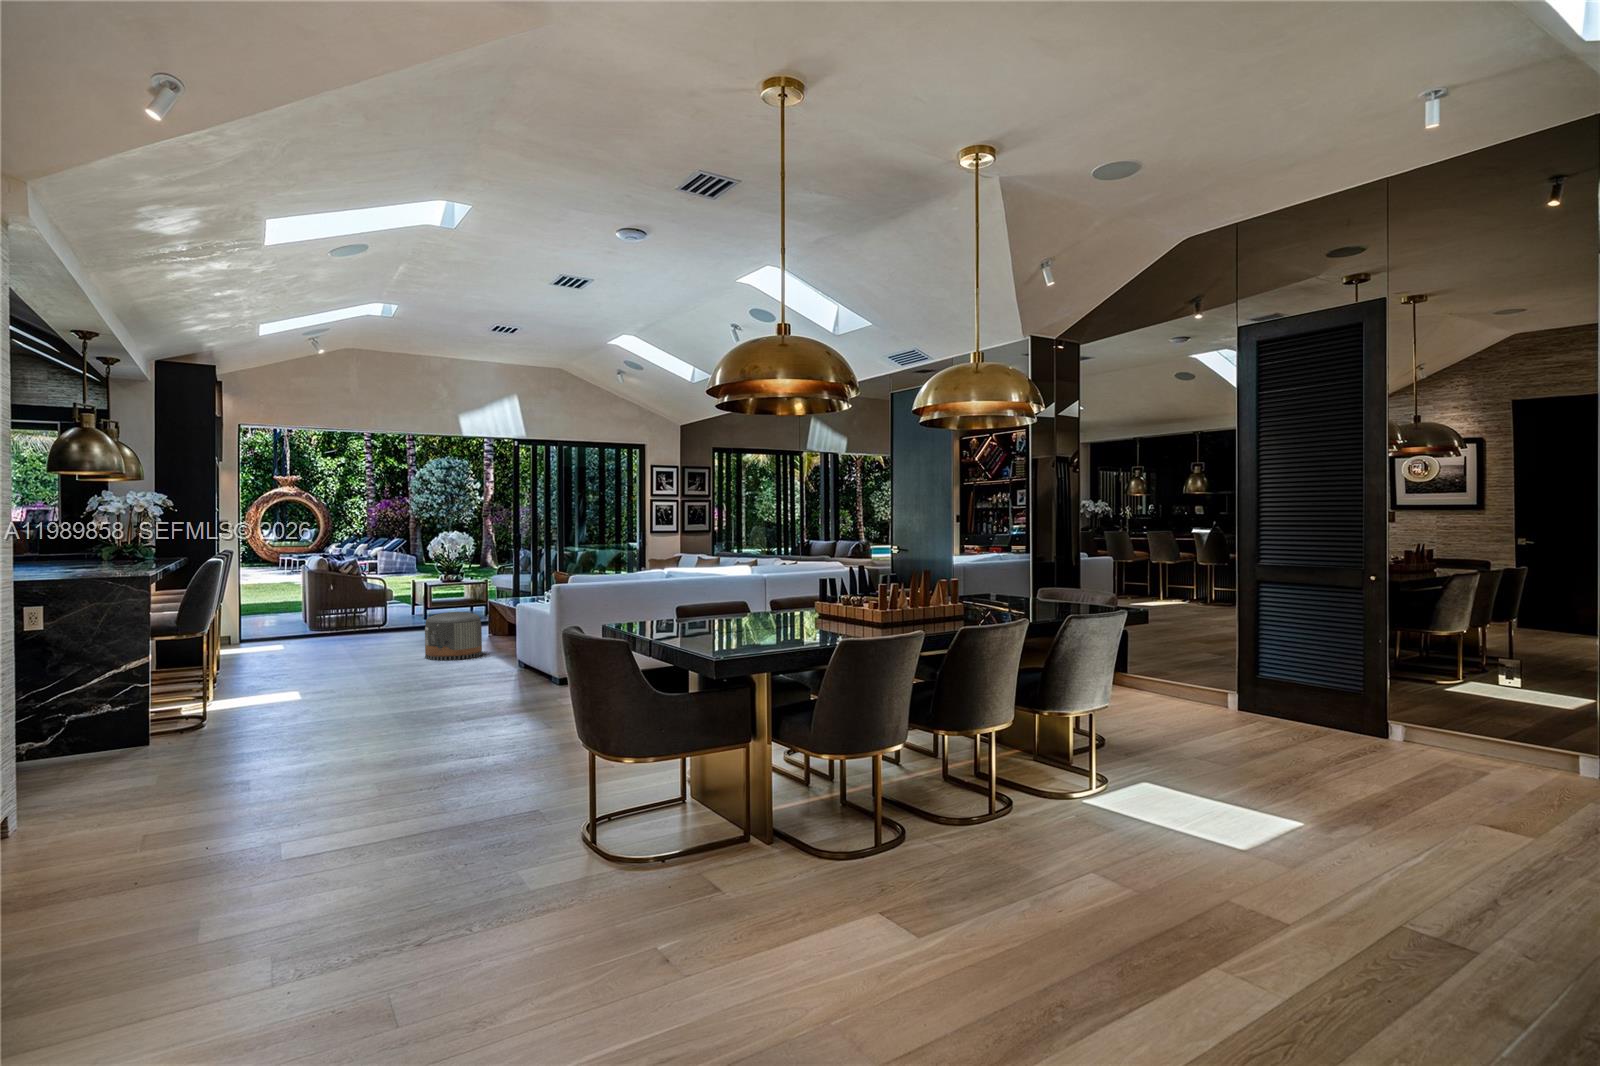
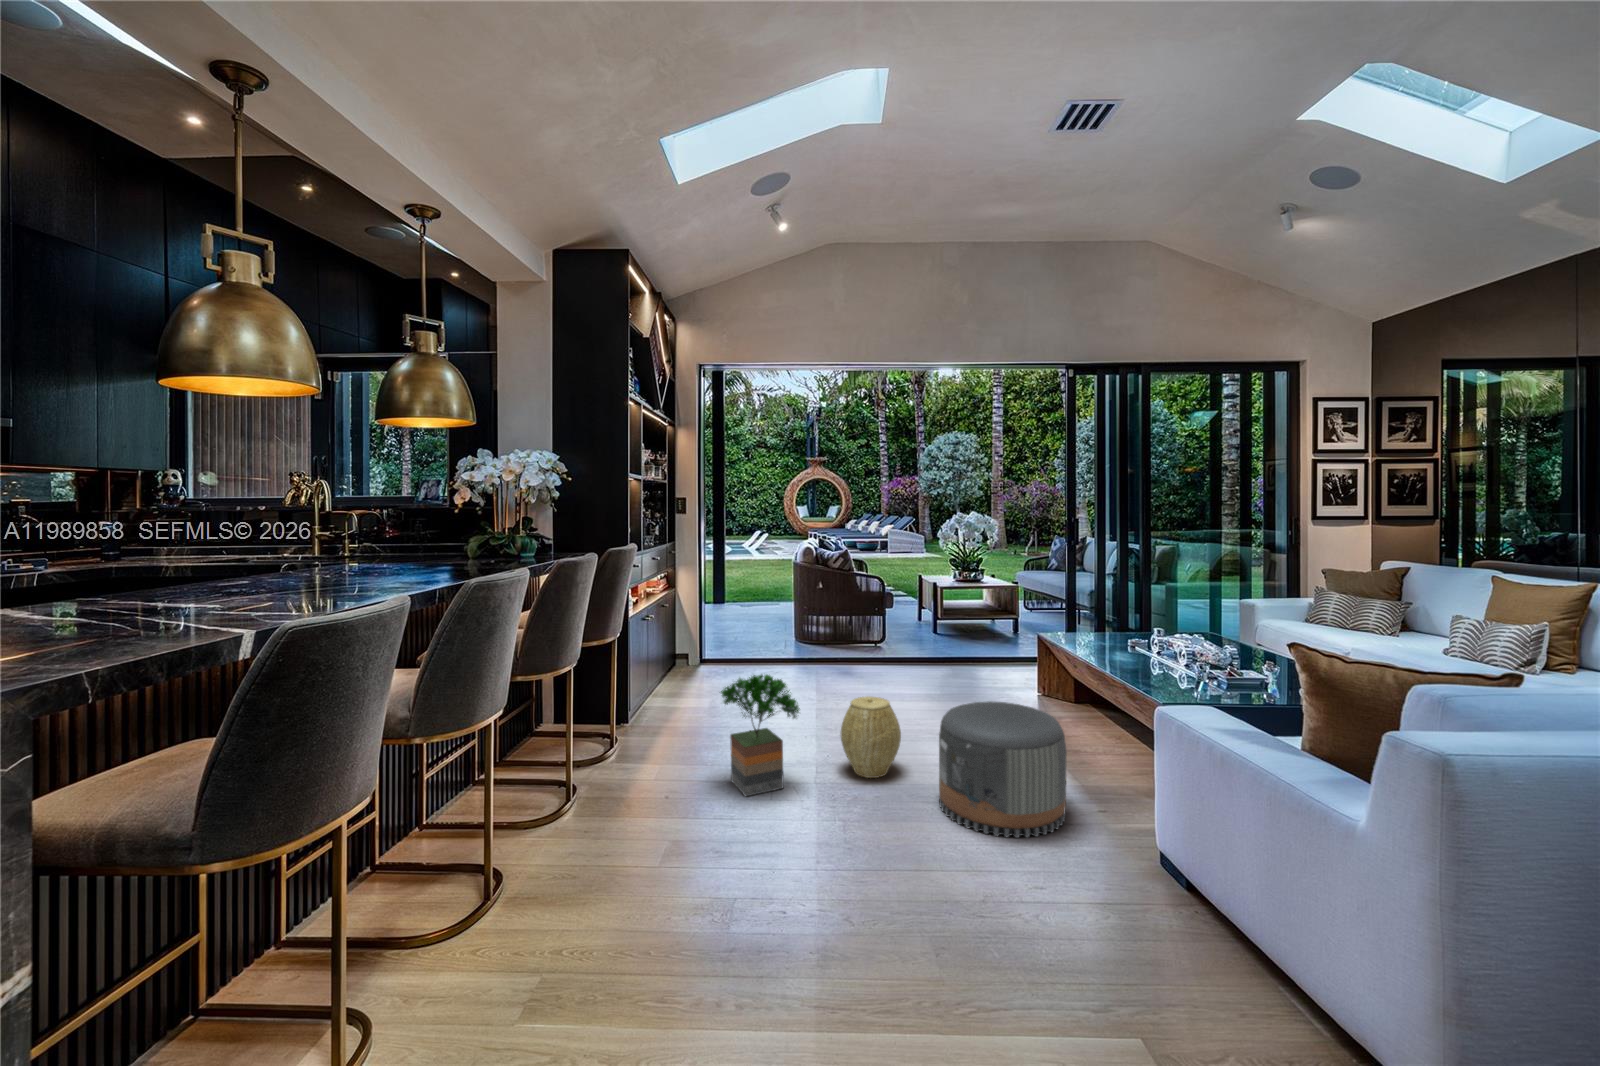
potted tree: none [307,609,354,666] -> present [721,674,800,796]
woven basket: none [373,619,406,657] -> present [841,696,901,778]

